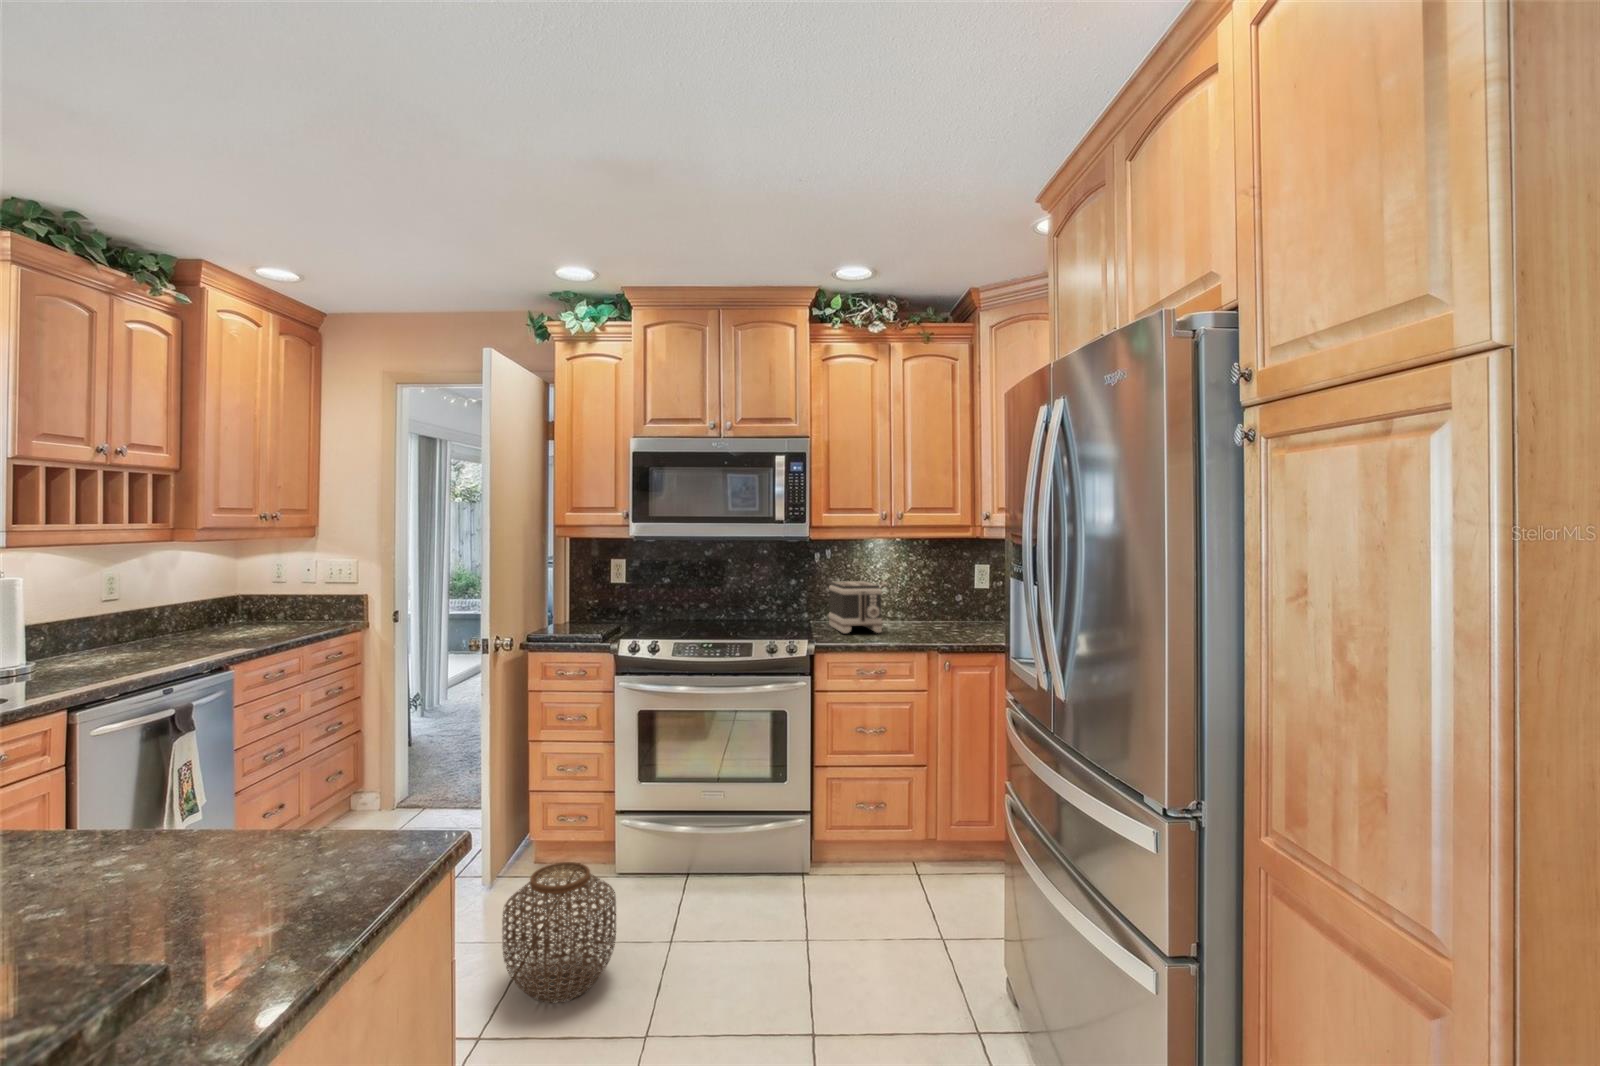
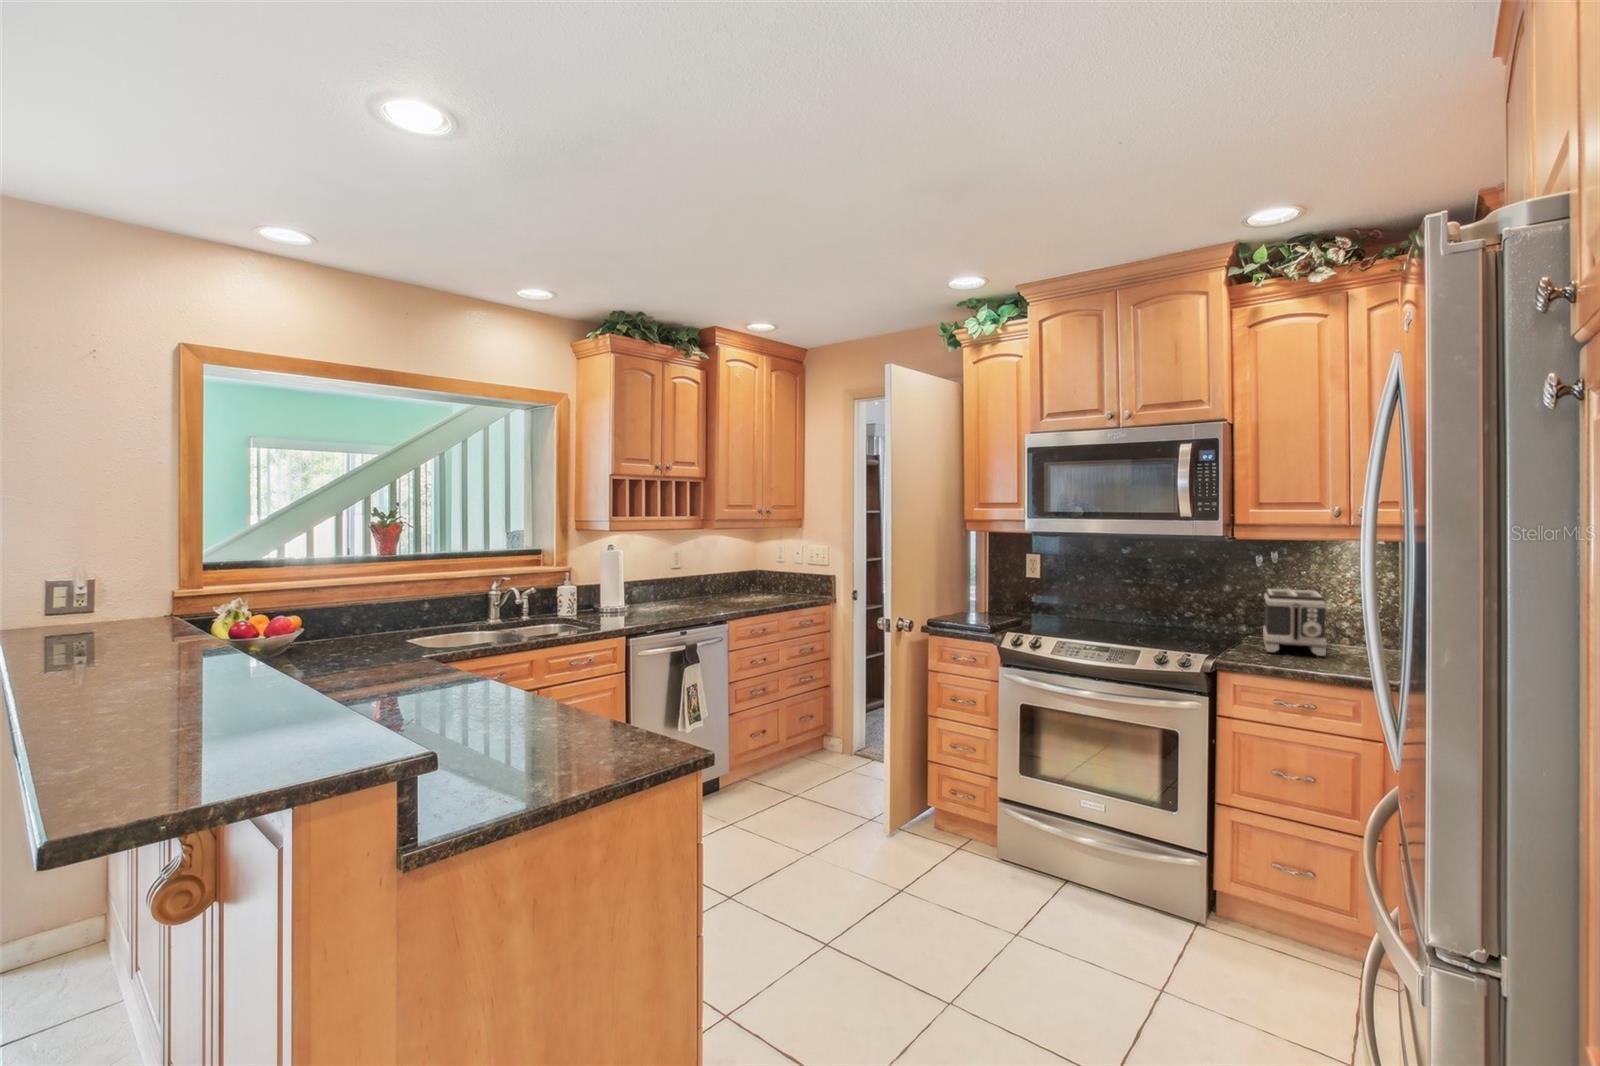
woven basket: present [502,862,616,1002] -> none [854,828,952,953]

